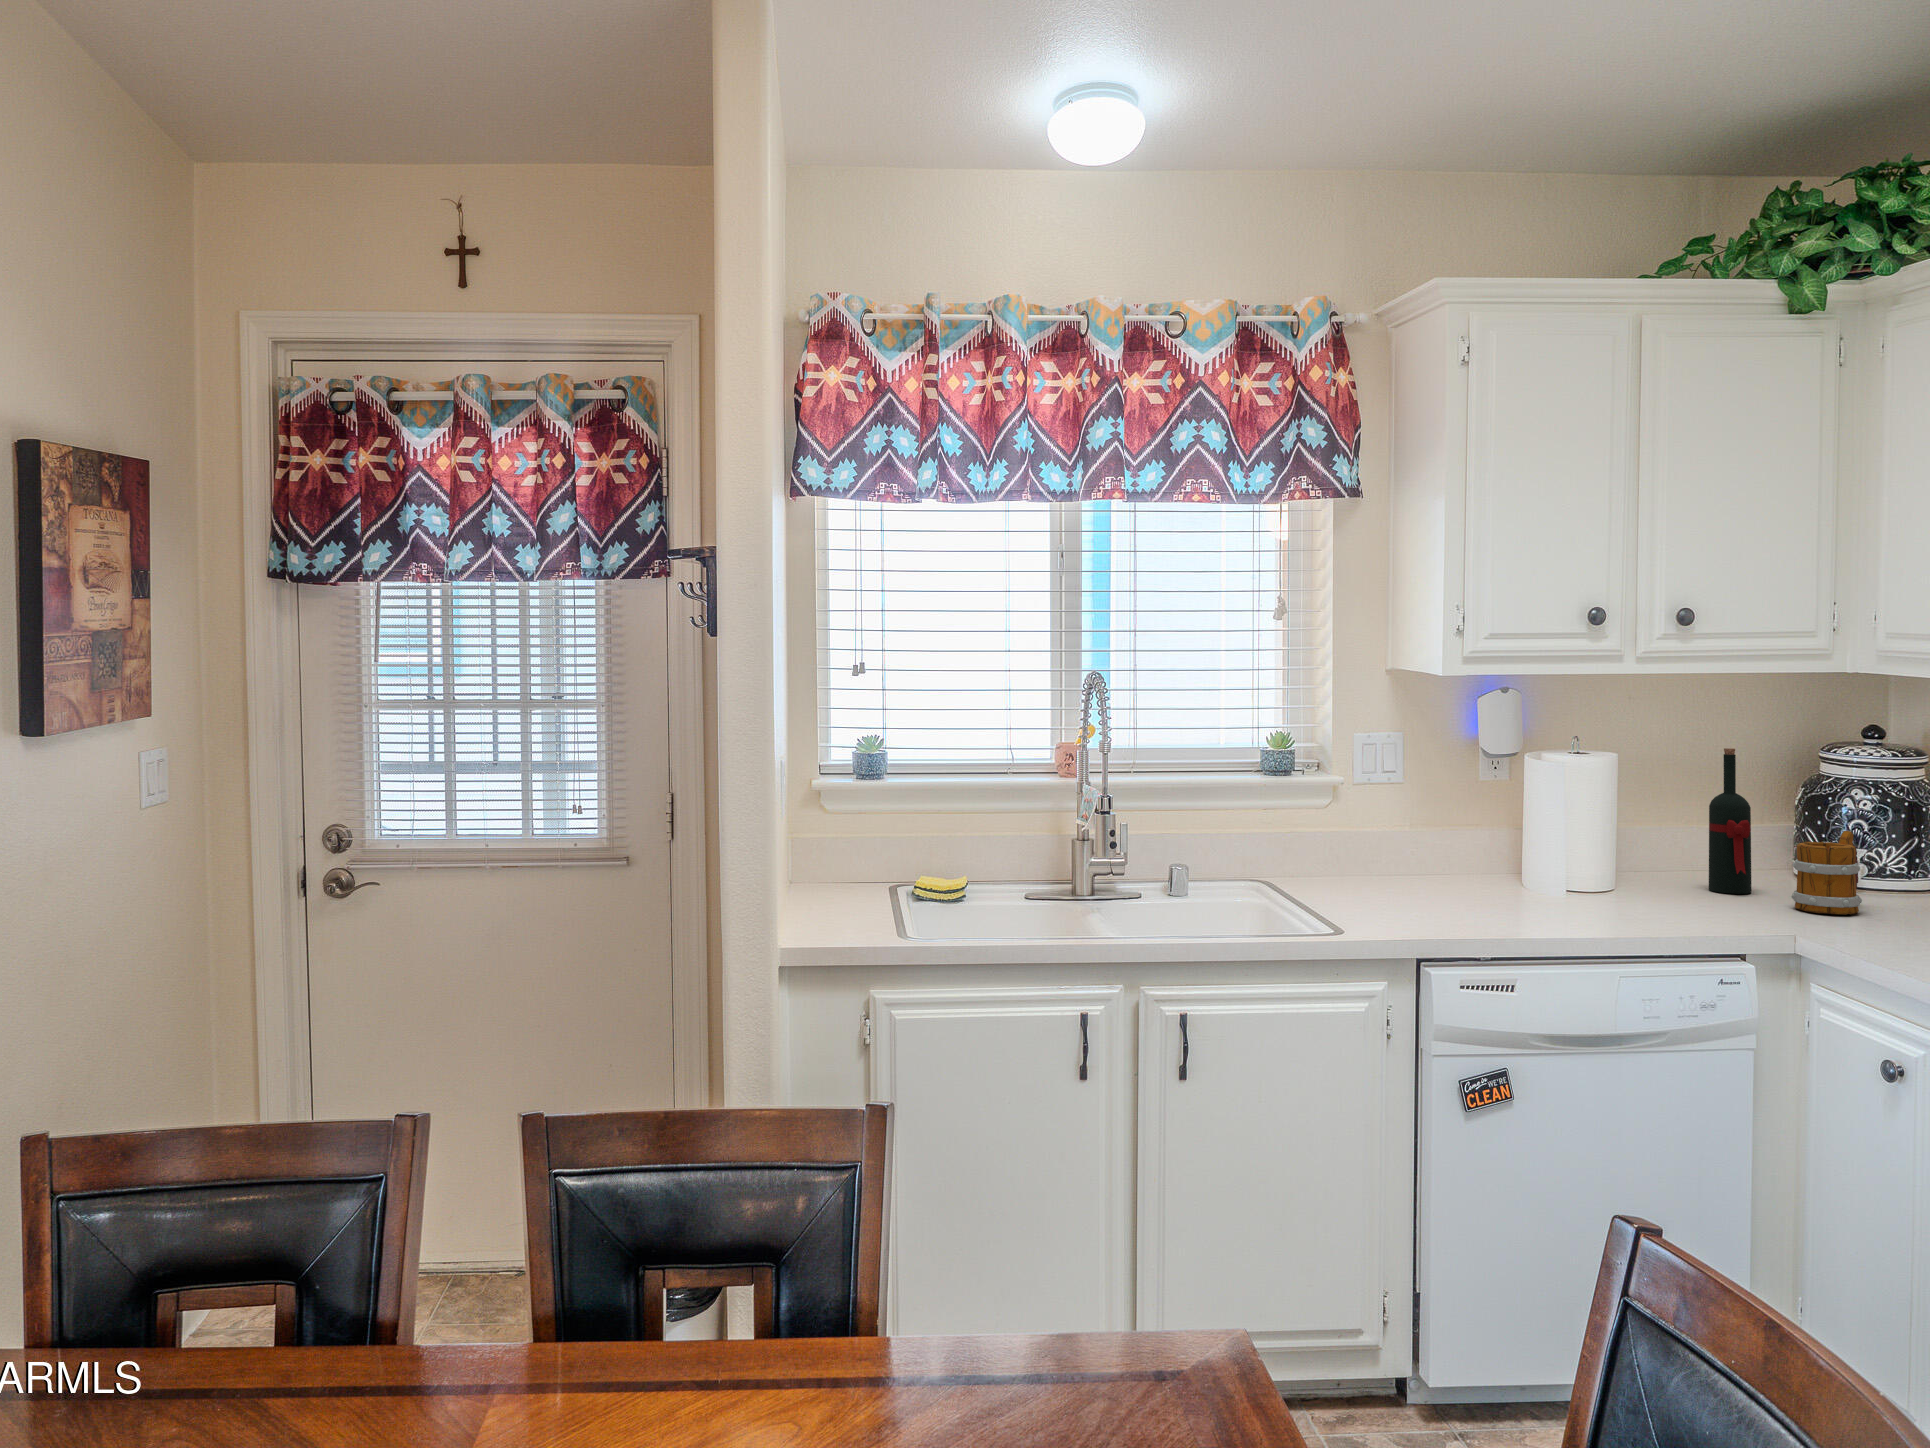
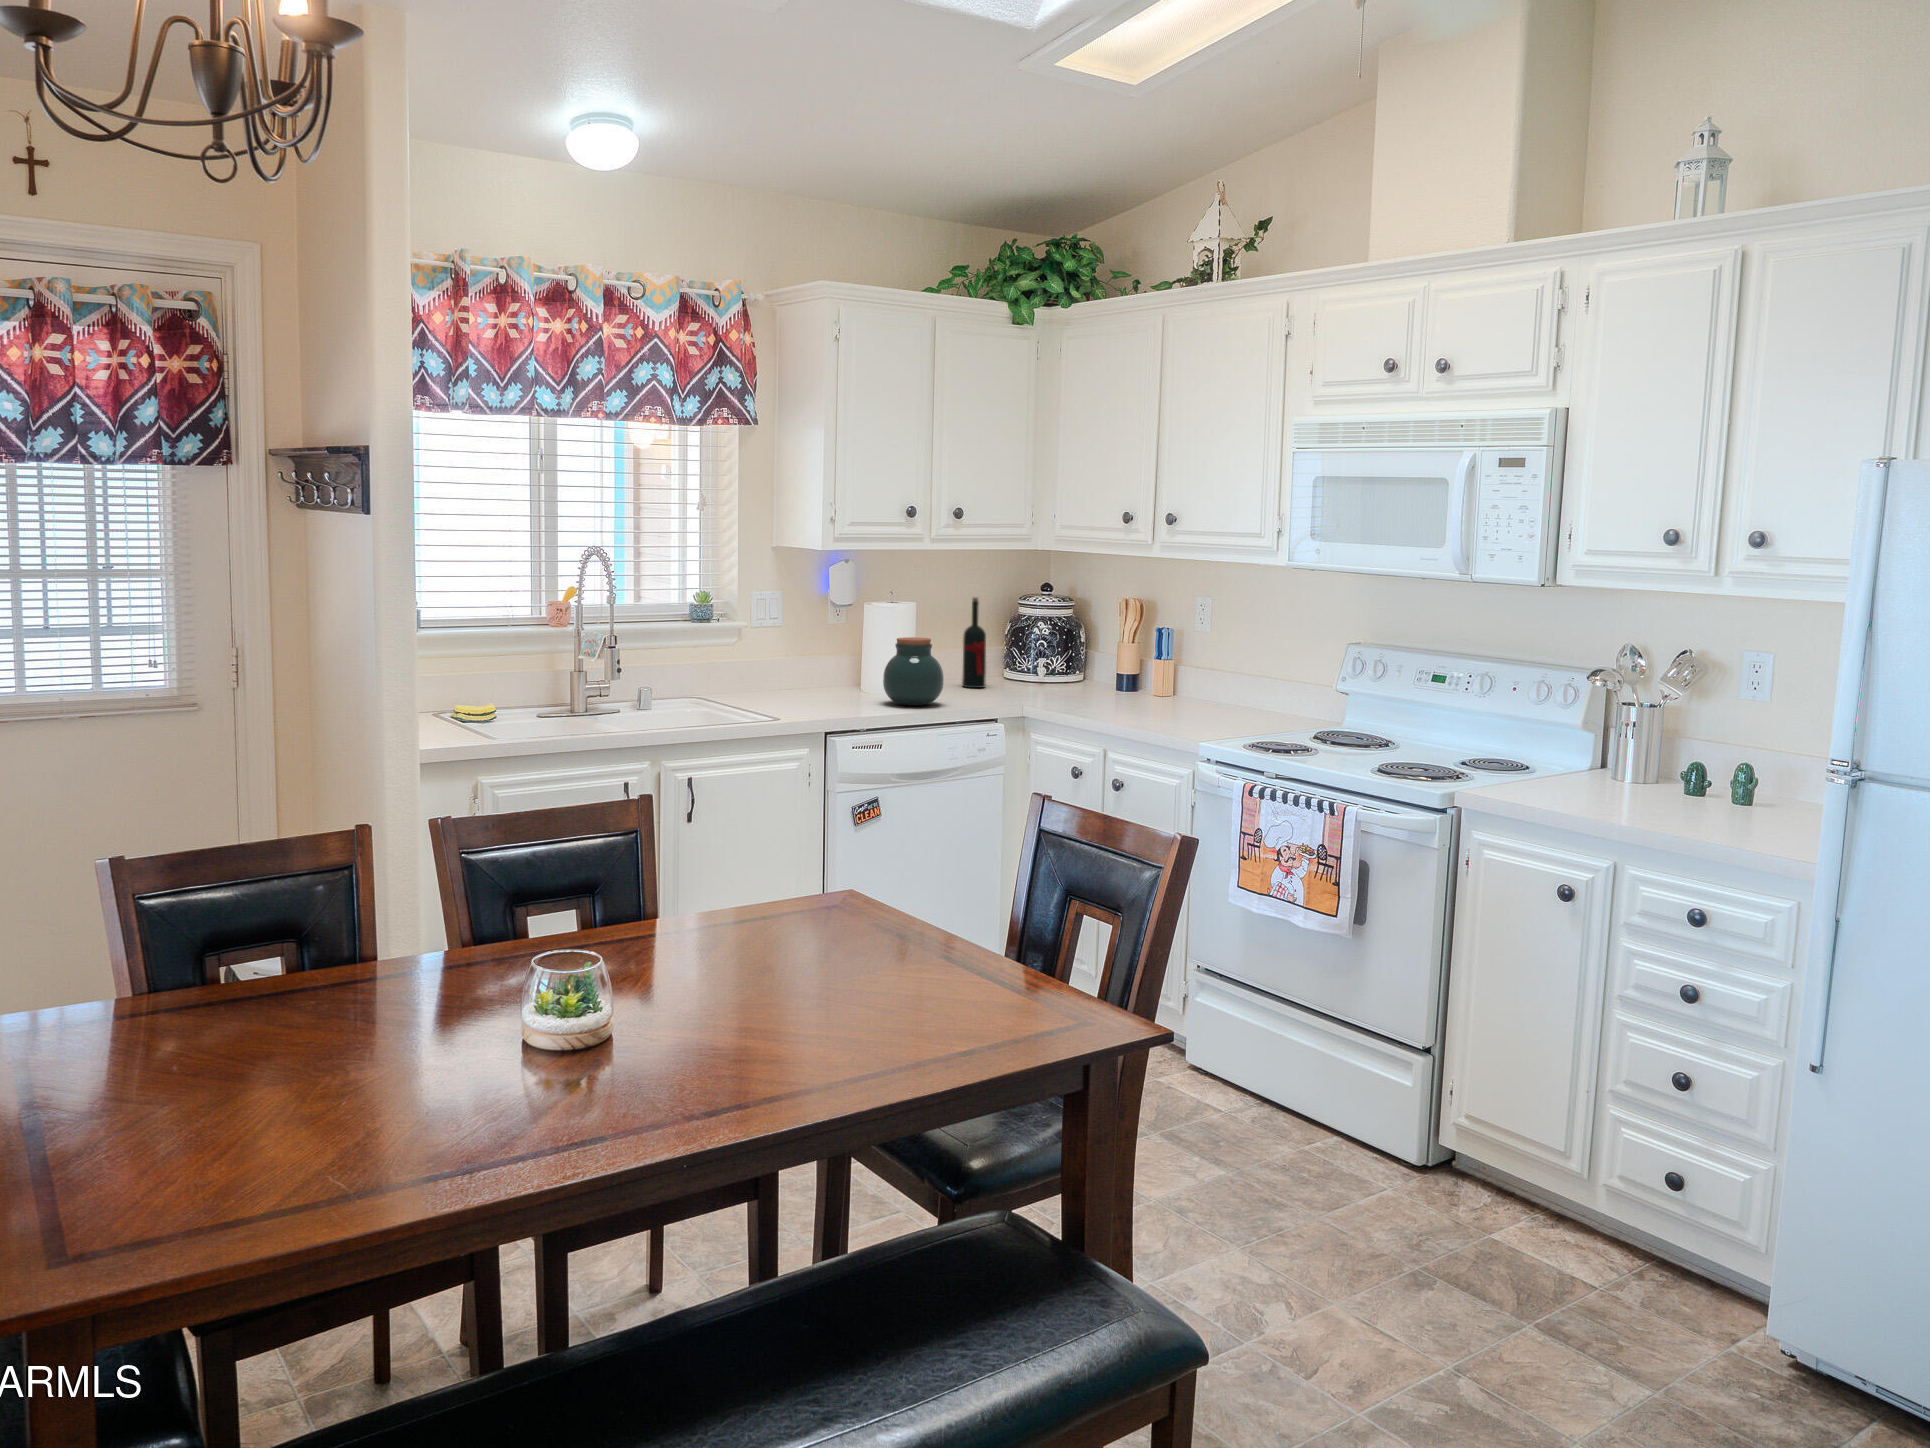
jar: none [1559,812,1668,923] -> present [883,637,943,705]
mug: present [1791,831,1862,915] -> none [1006,646,1042,695]

